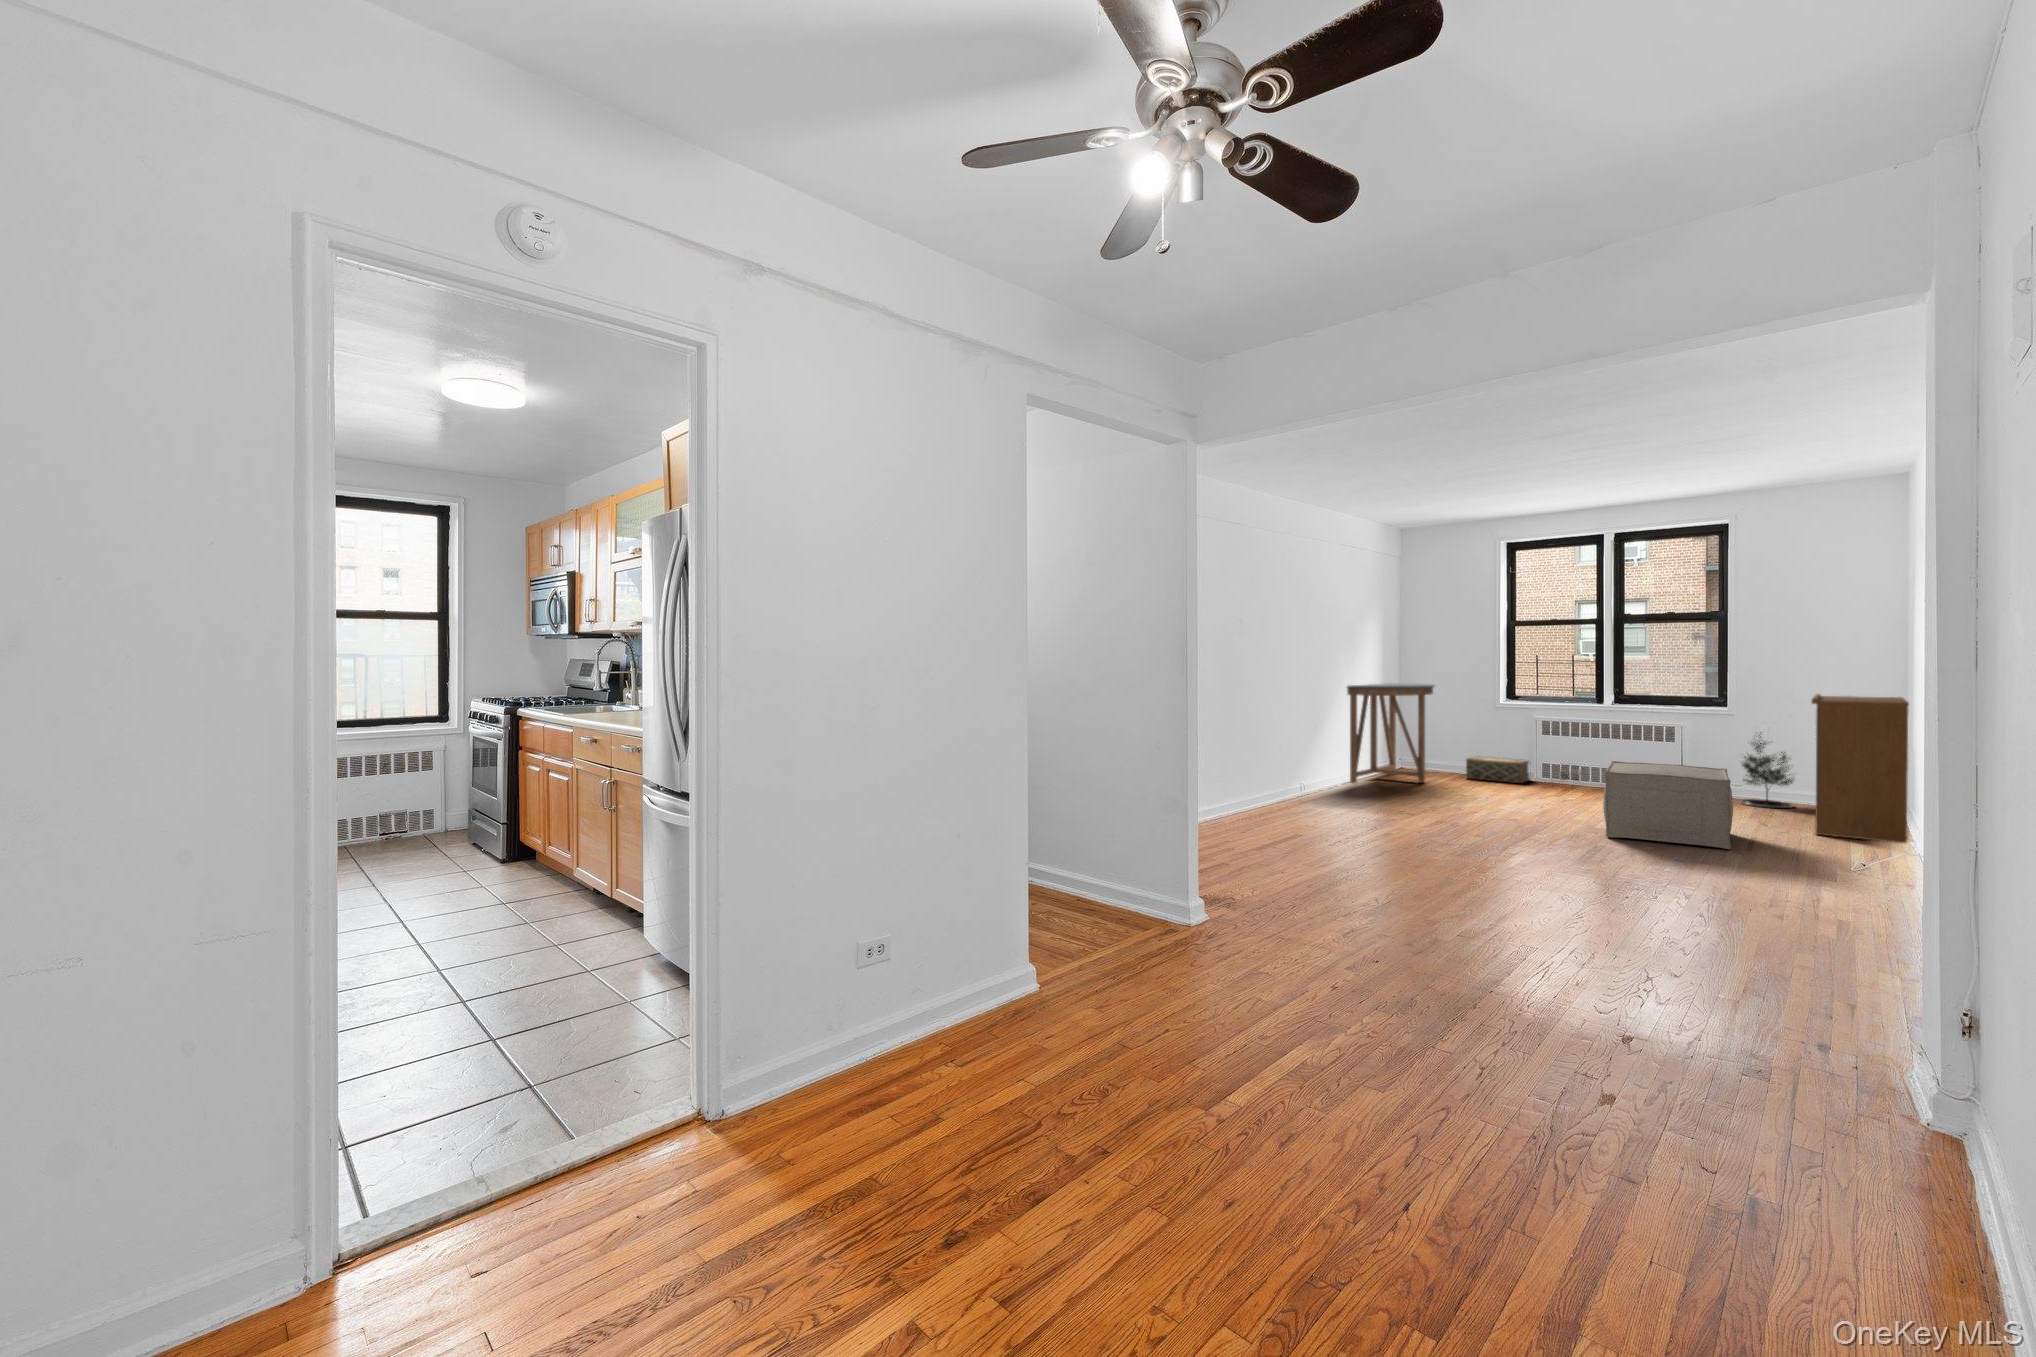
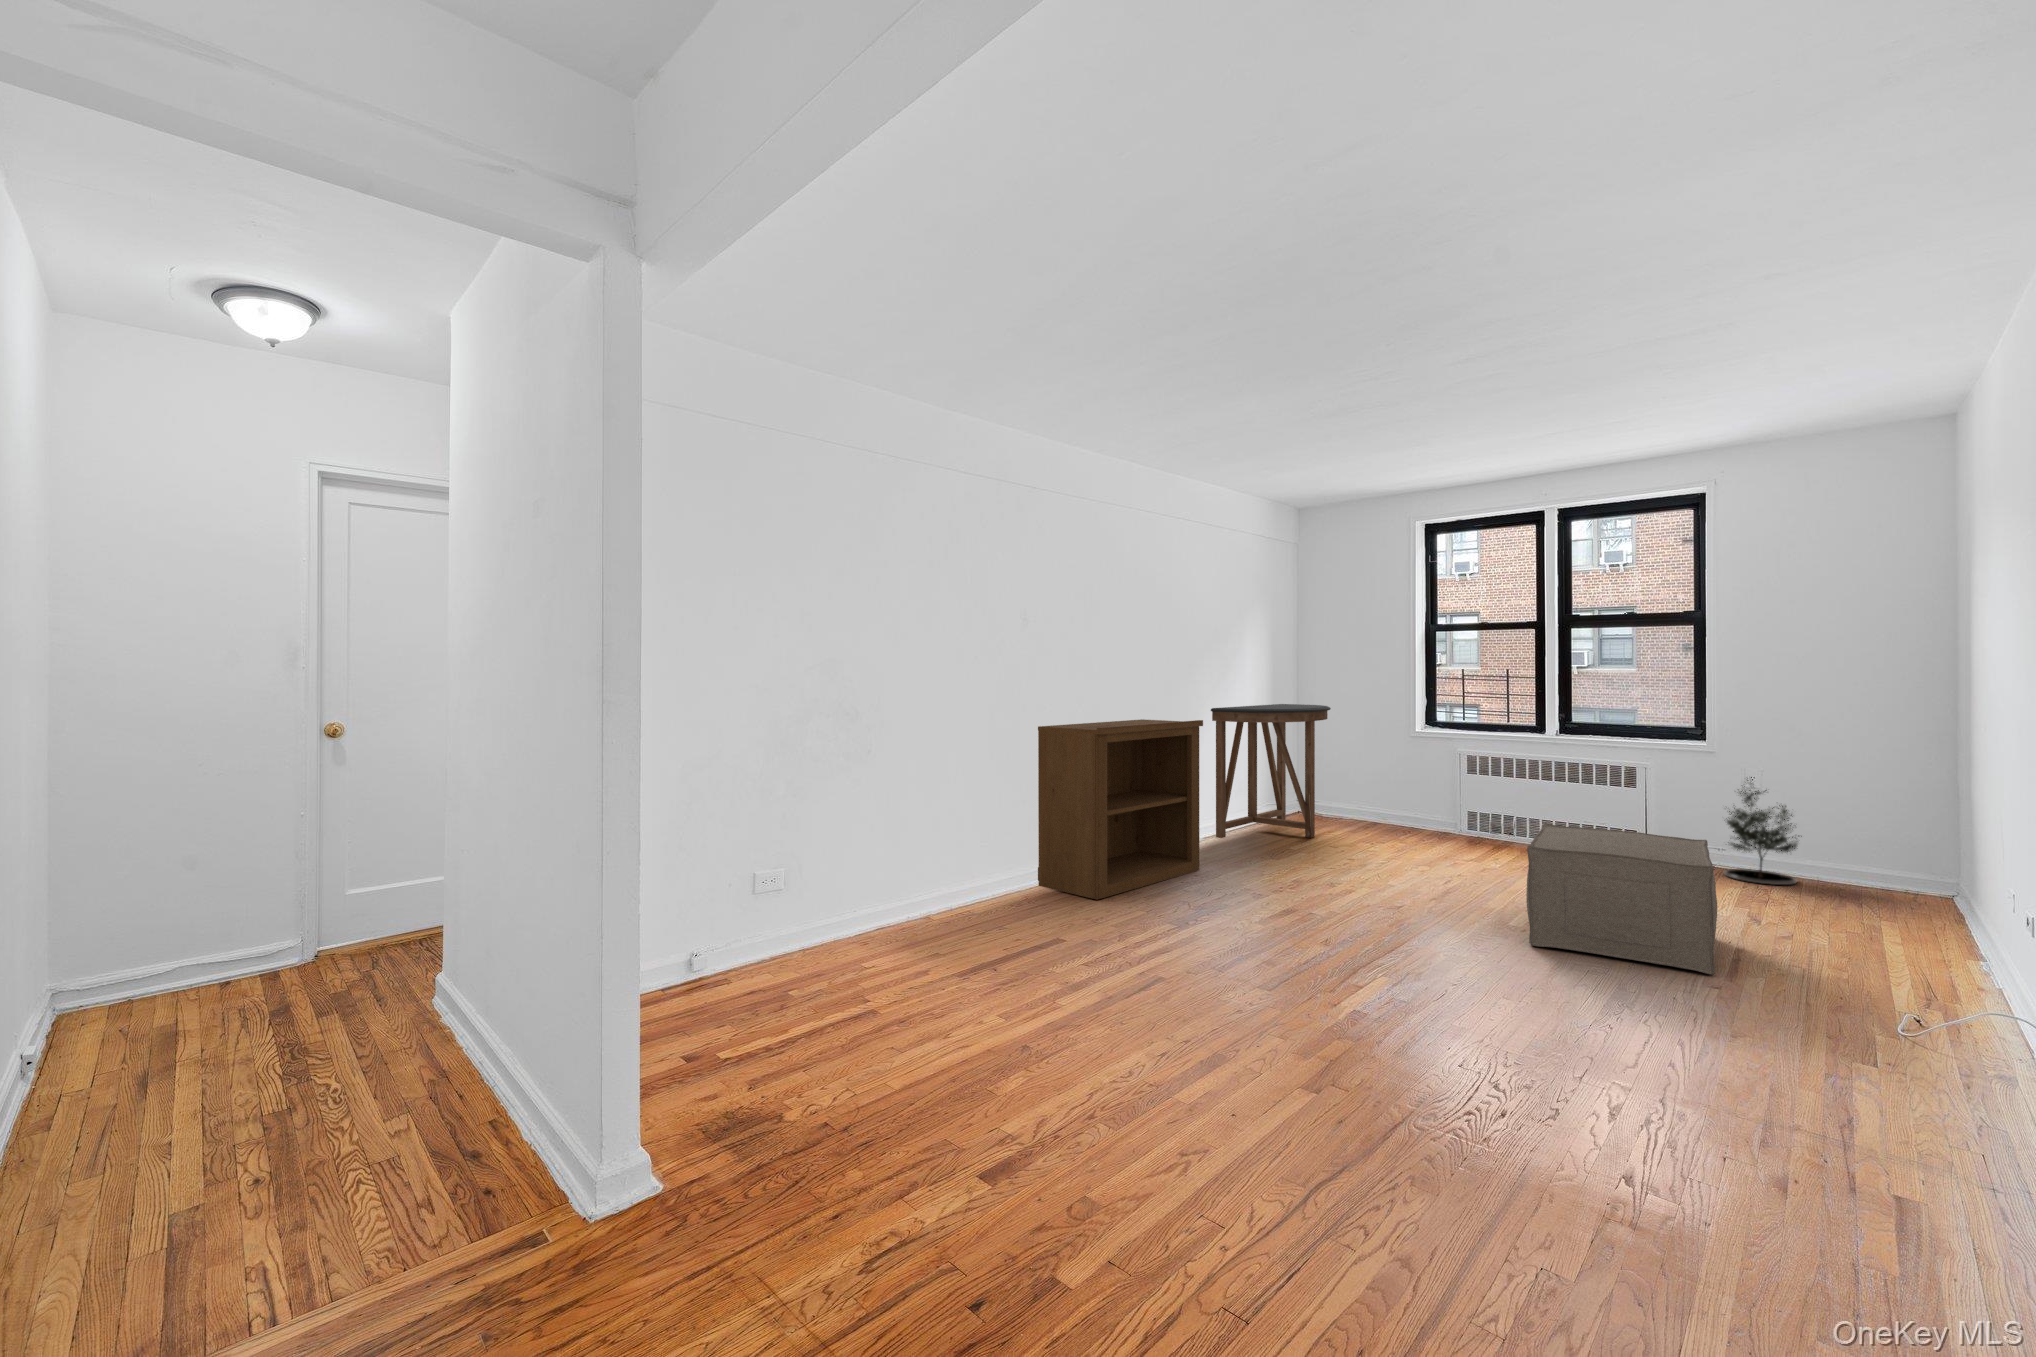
bookshelf: present [1812,694,1909,843] -> present [1038,719,1203,900]
woven basket: present [1466,757,1530,783] -> none [1371,800,1453,838]

